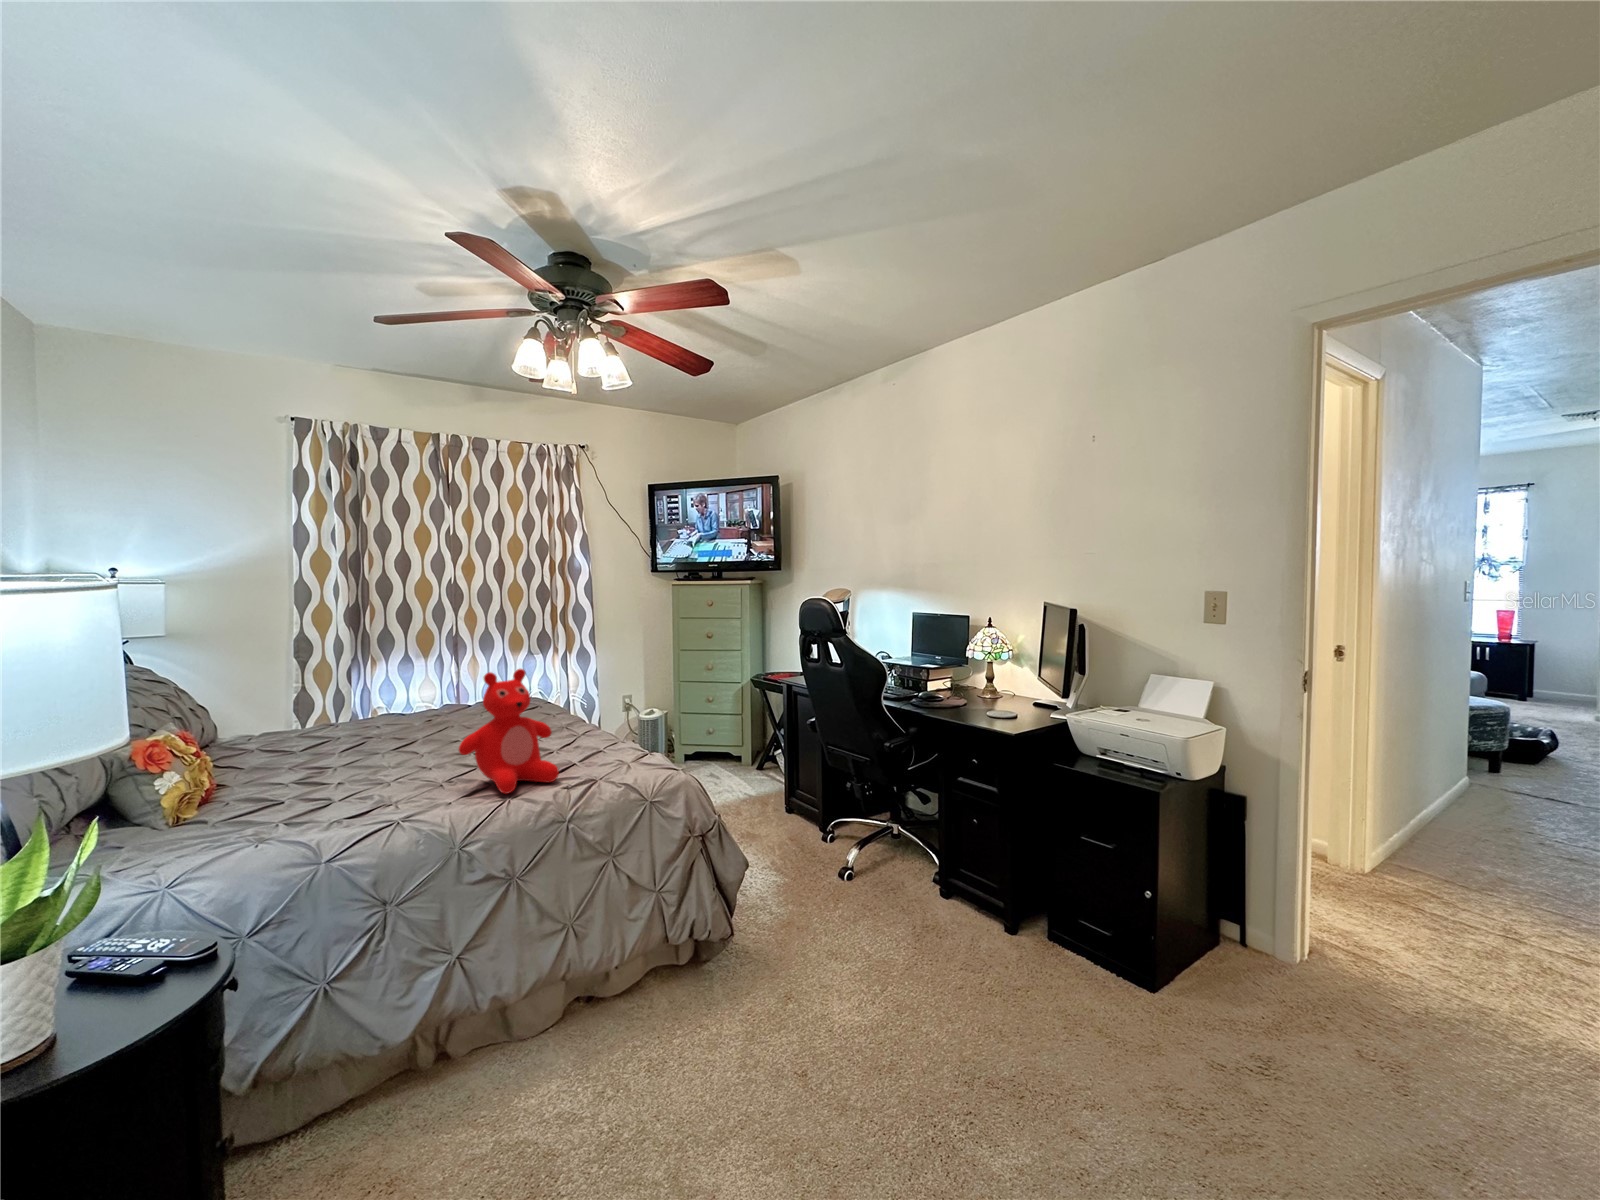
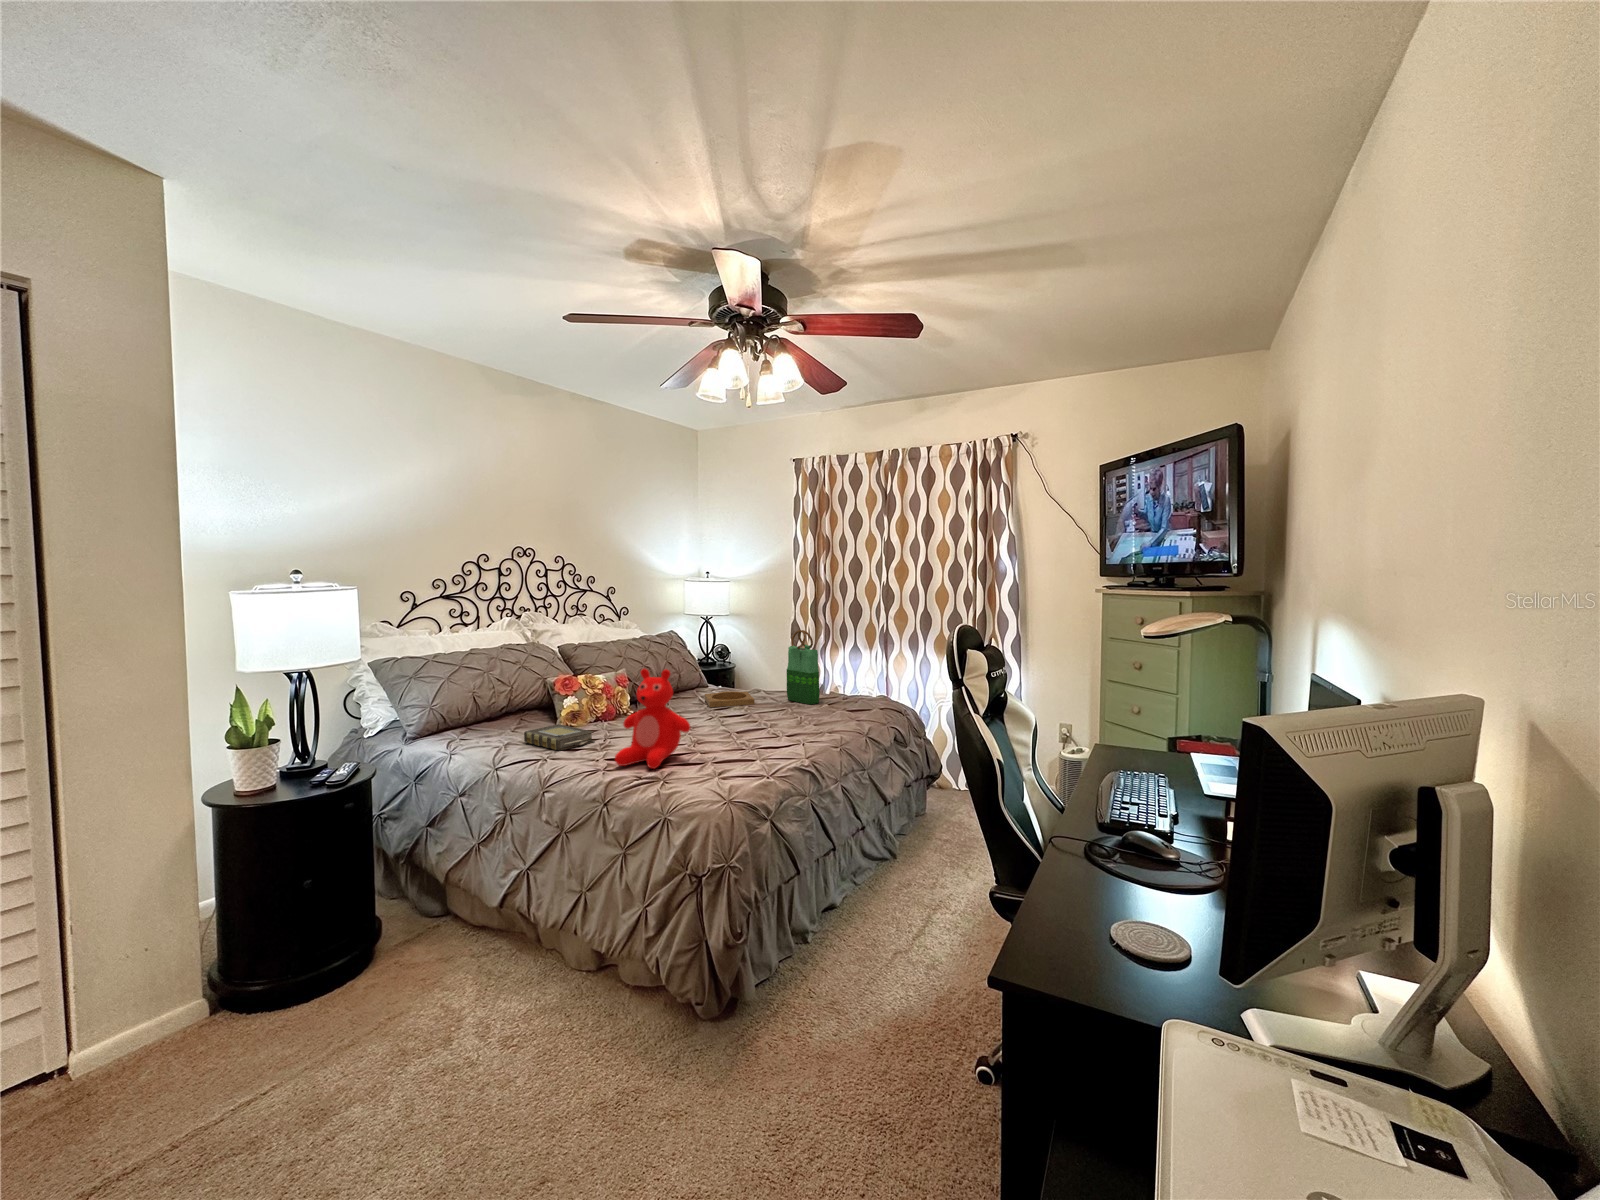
tote bag: none [408,632,463,720] -> present [787,630,820,704]
tray: none [281,724,385,747] -> present [705,691,755,707]
book: none [198,790,345,848] -> present [524,724,595,751]

